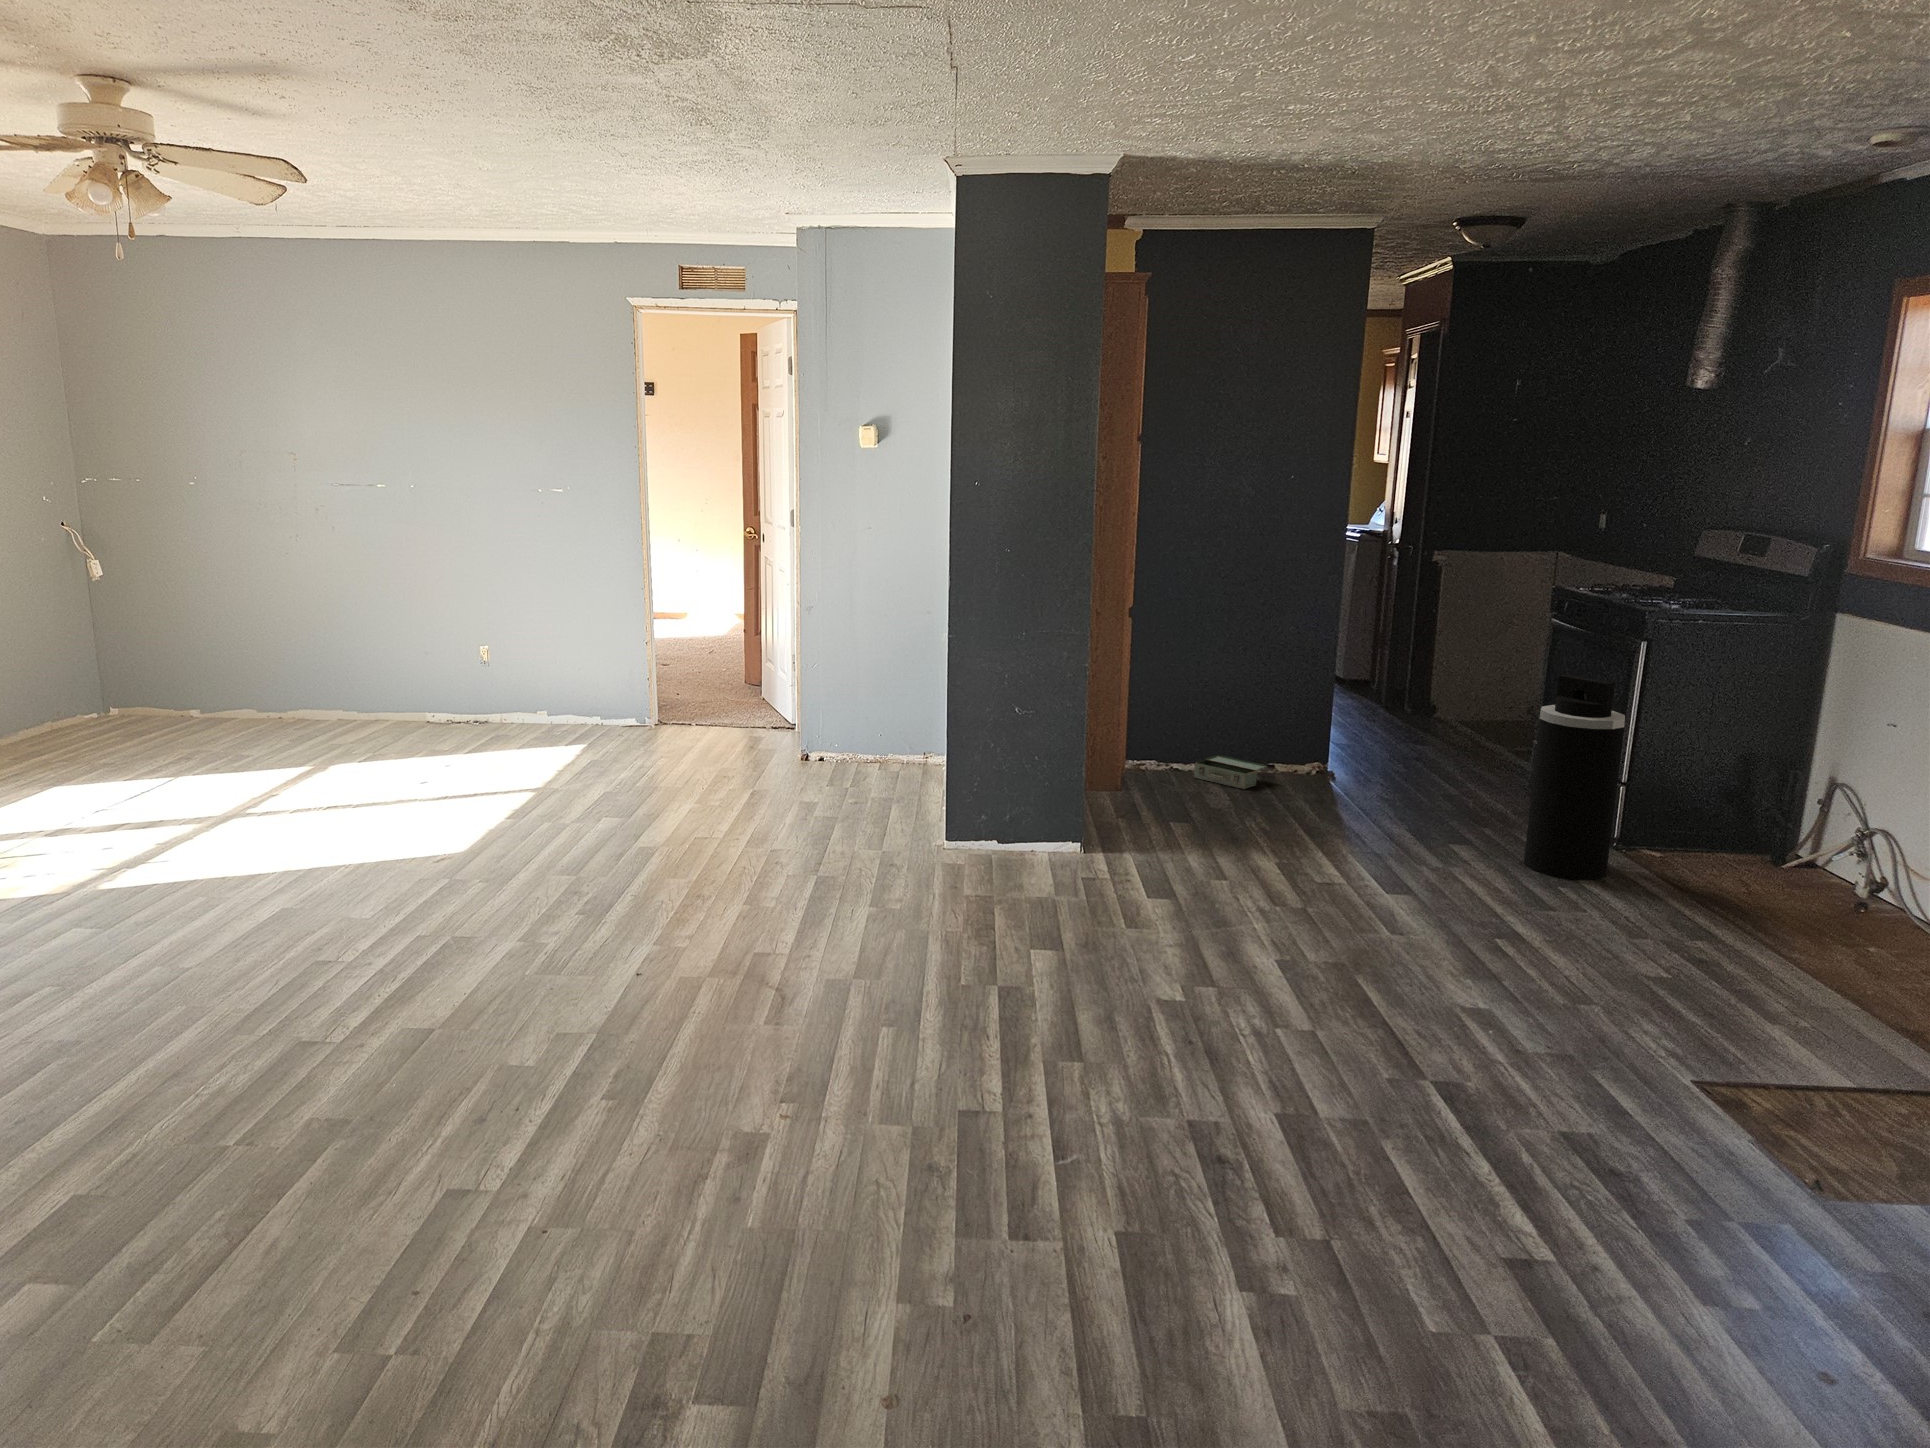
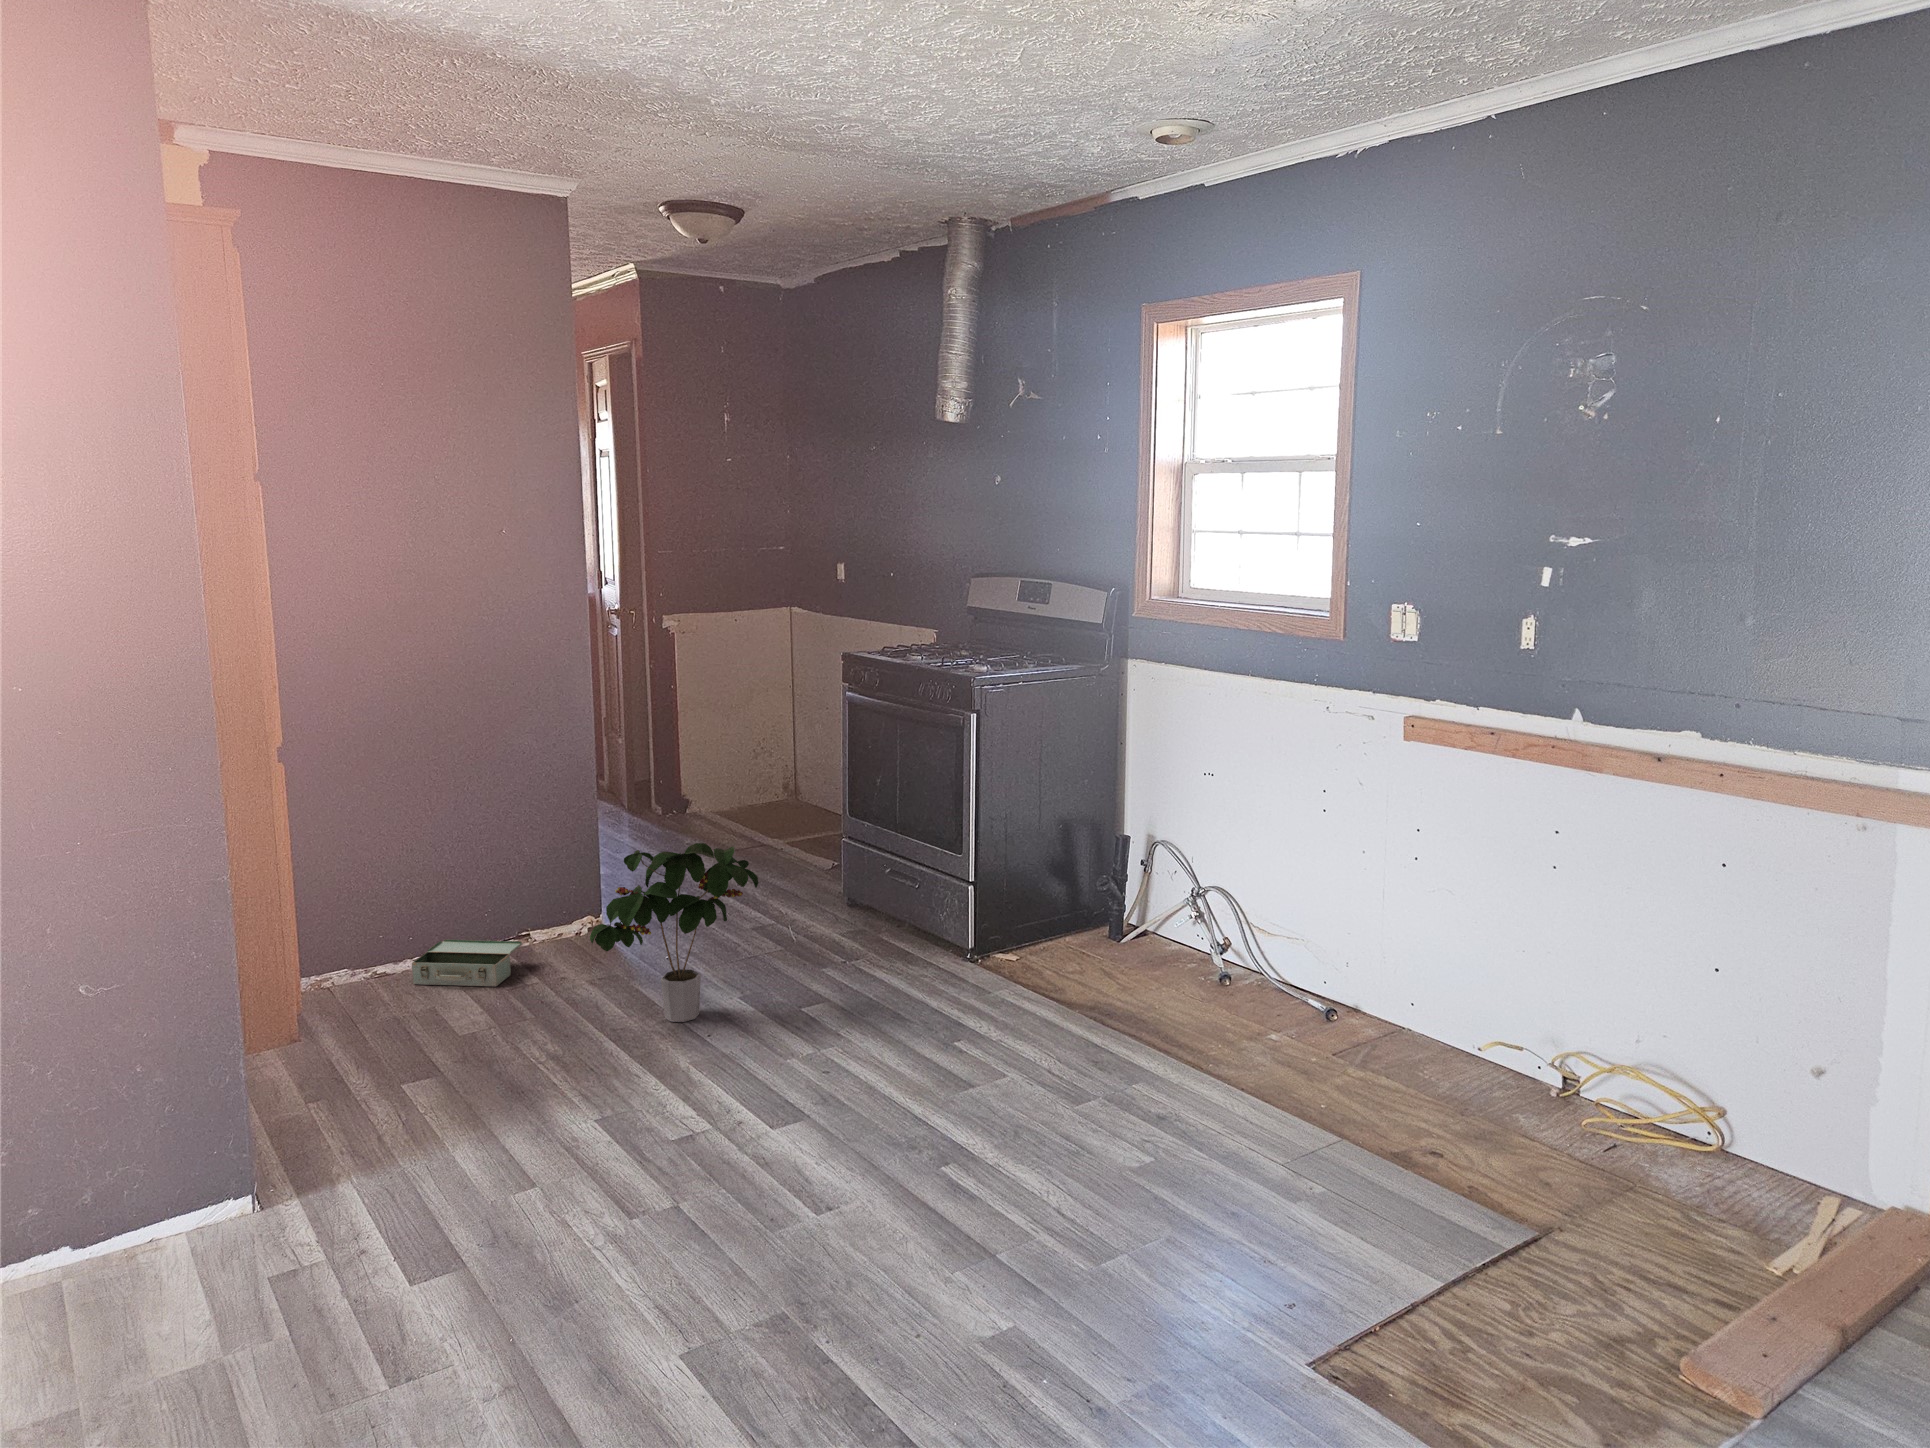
trash can: present [1524,675,1625,880] -> none [891,770,986,1024]
potted plant: none [1302,704,1430,833] -> present [590,843,759,1022]

